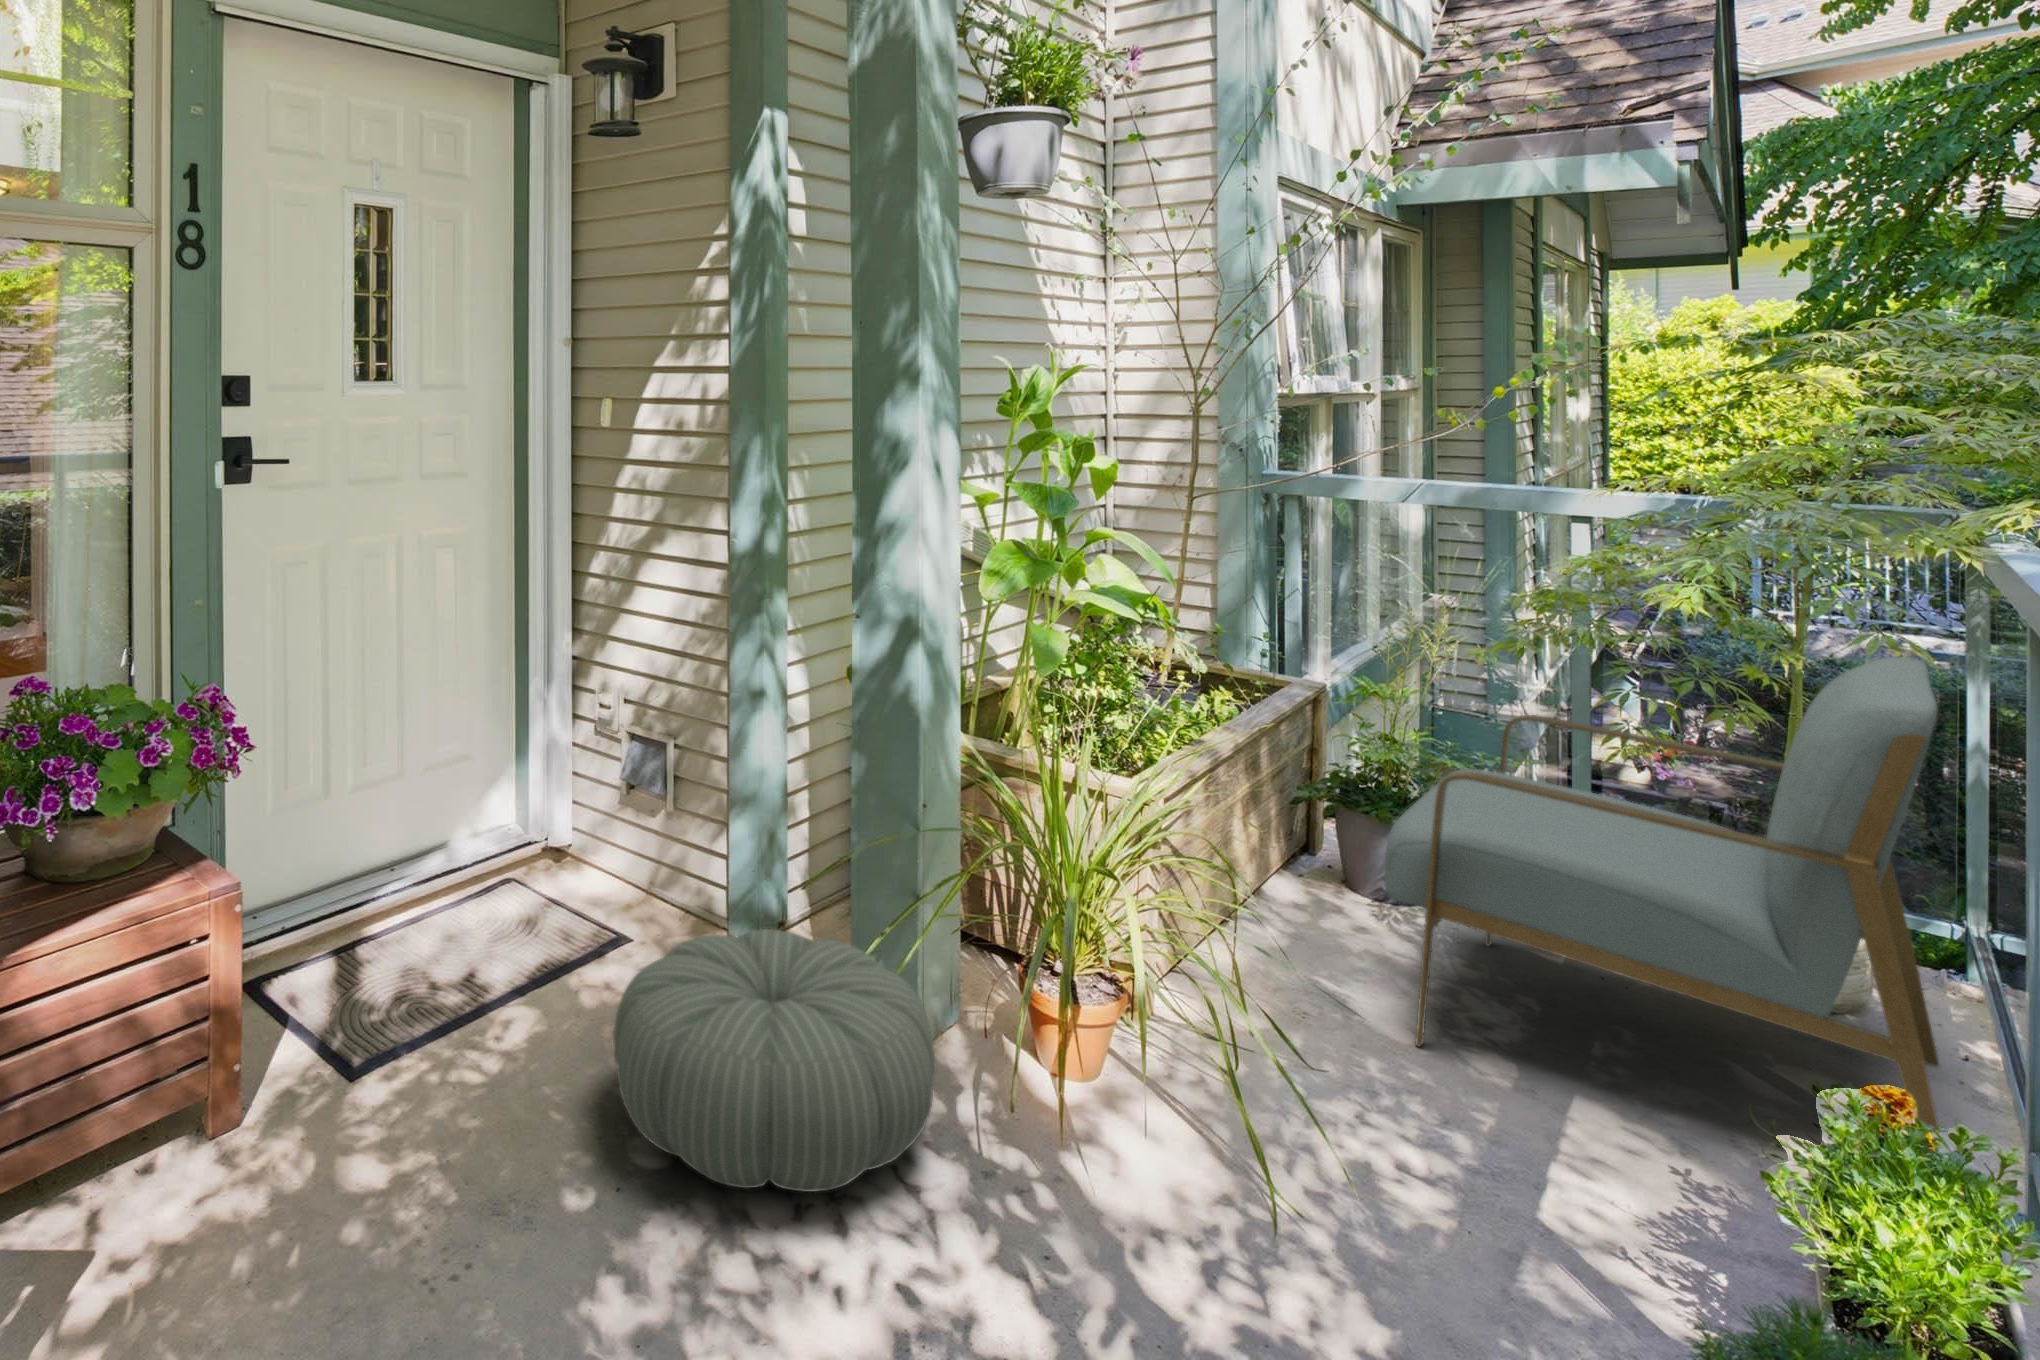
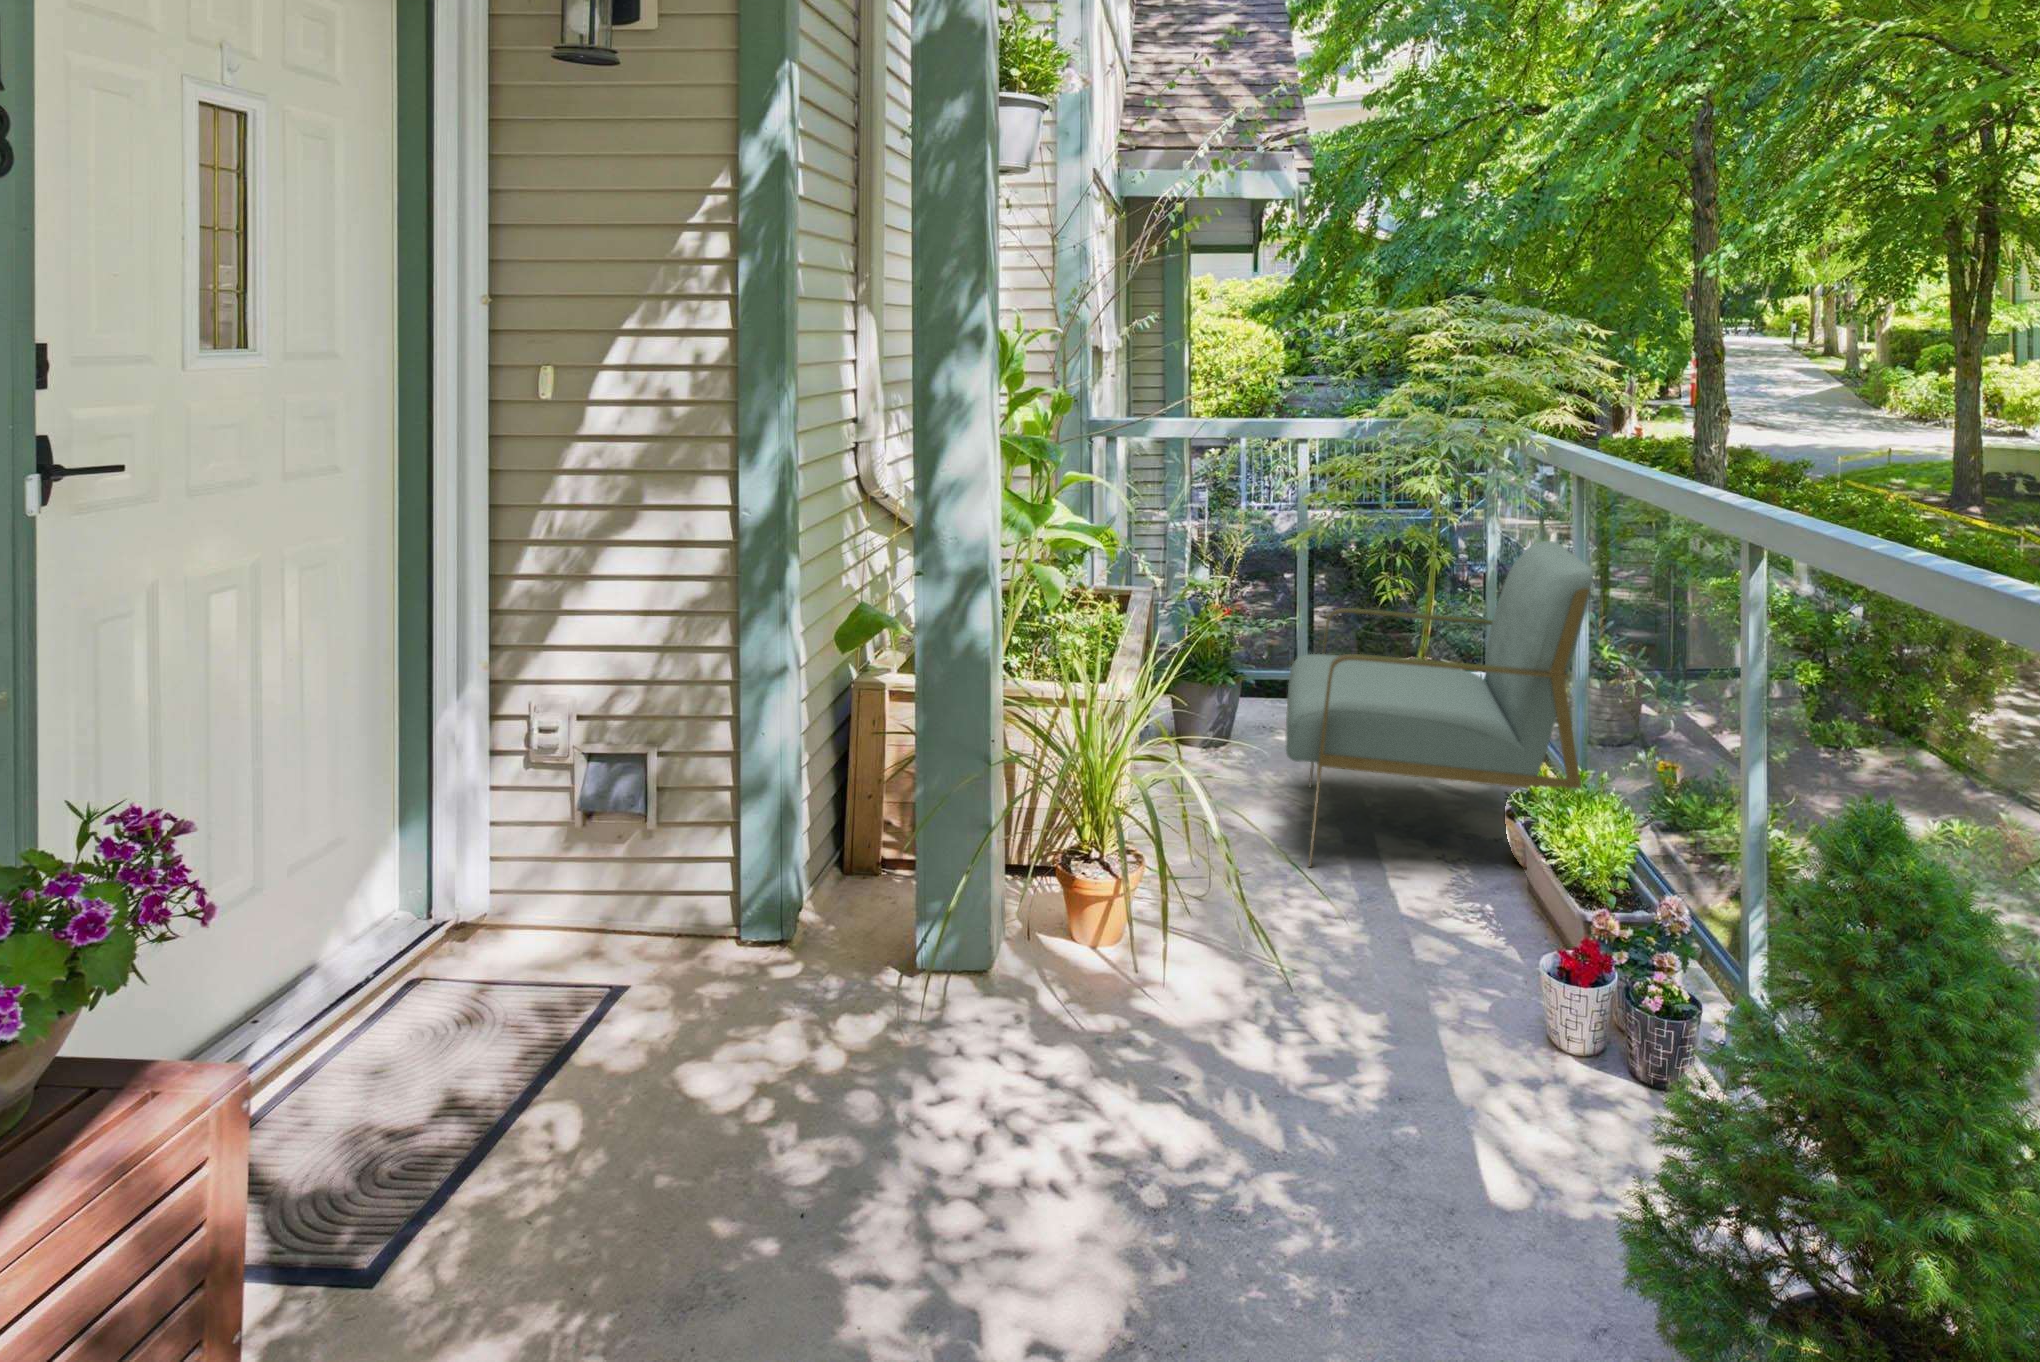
pouf: present [613,929,935,1192] -> none [736,902,1059,1146]

